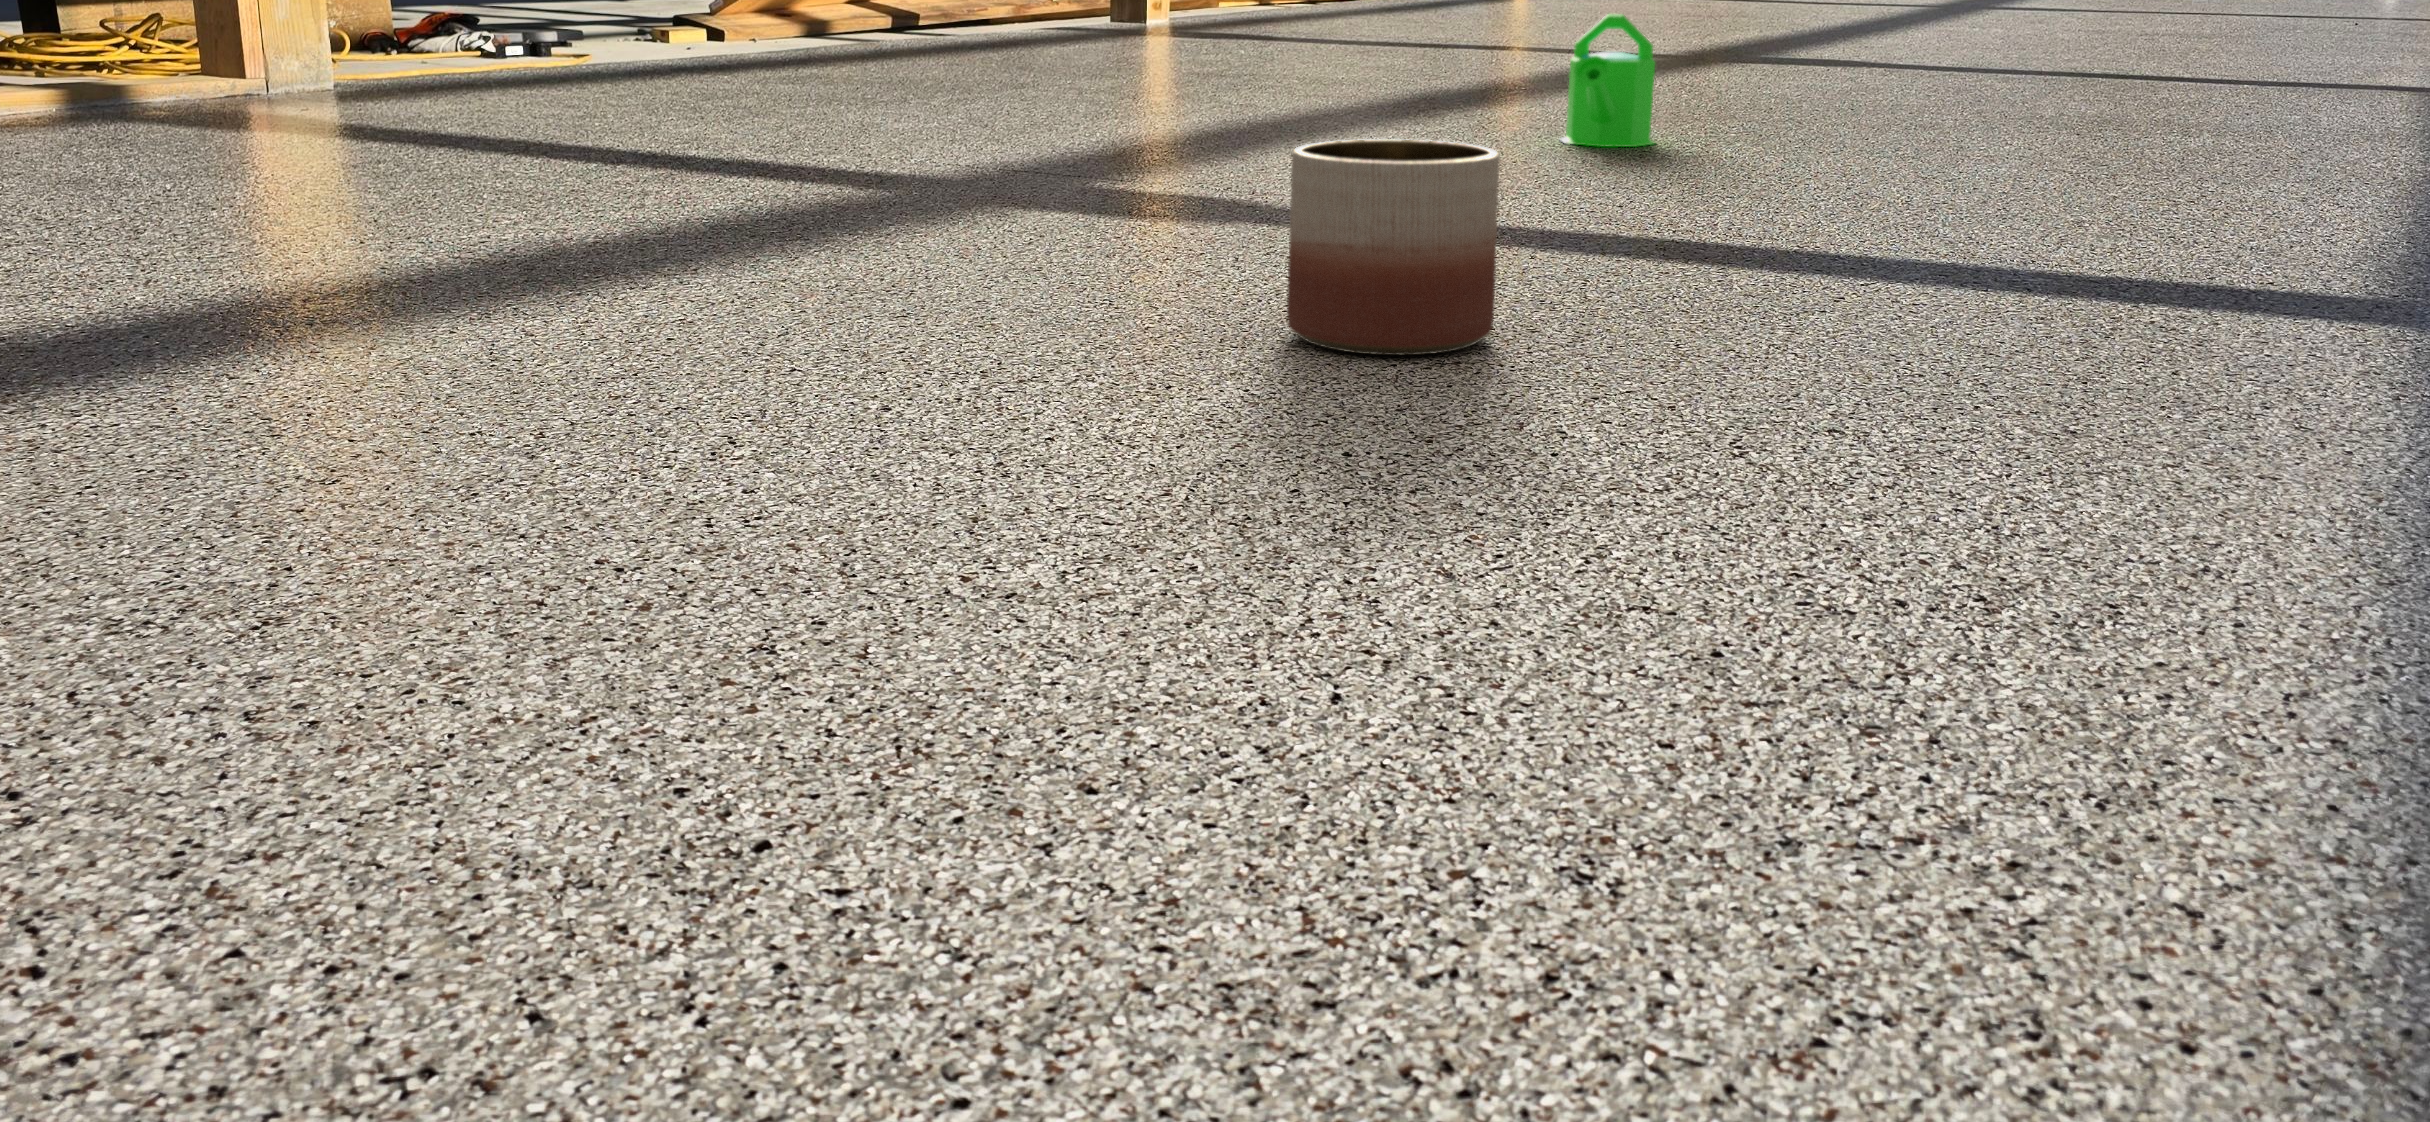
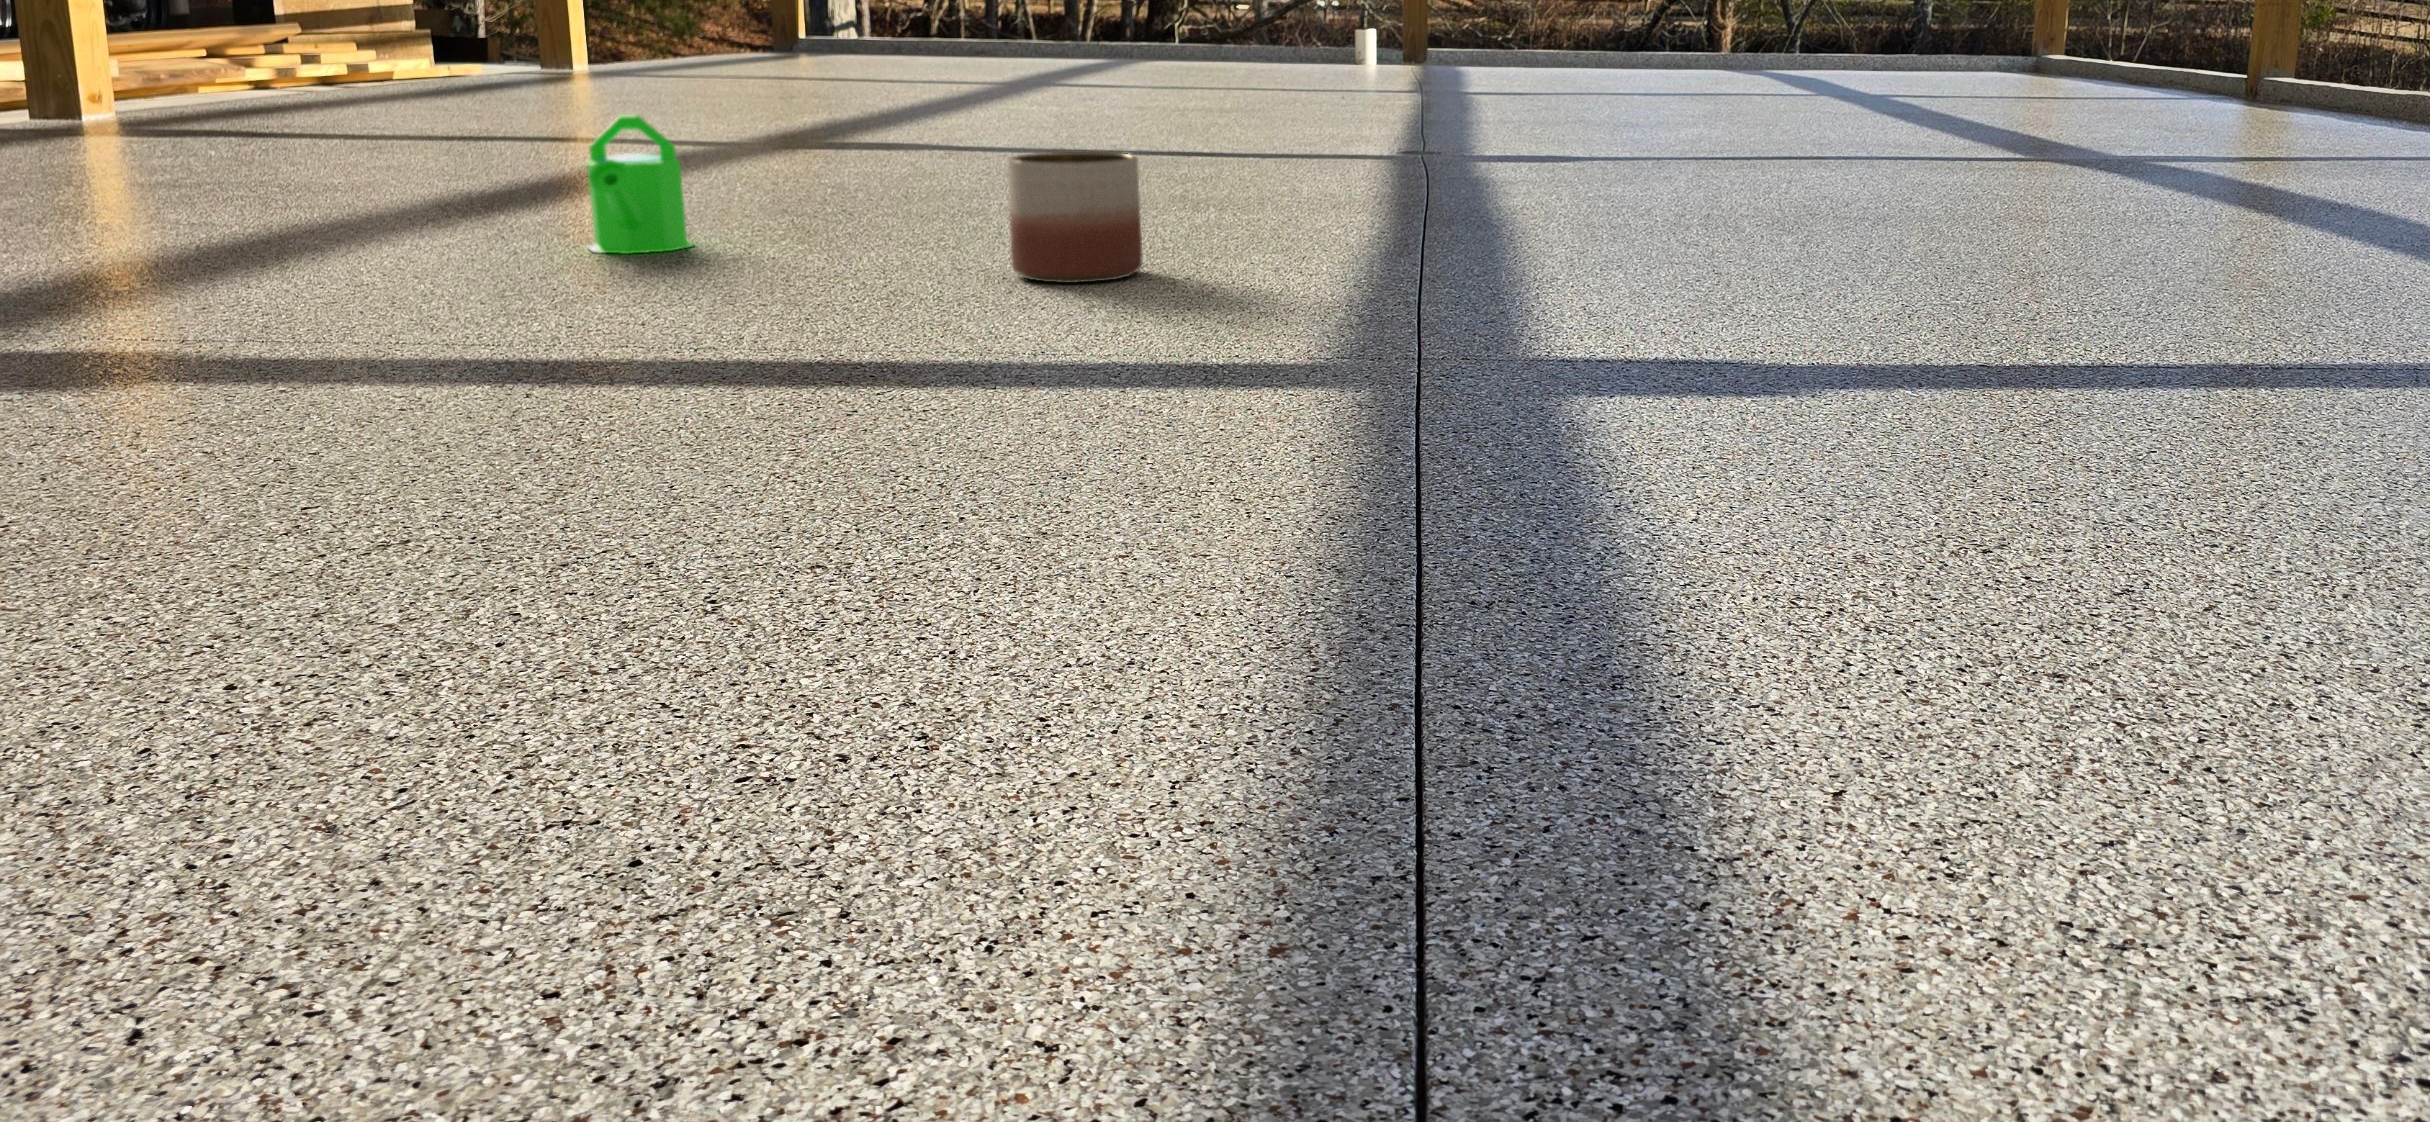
planter: present [1287,139,1500,355] -> present [1008,152,1142,283]

